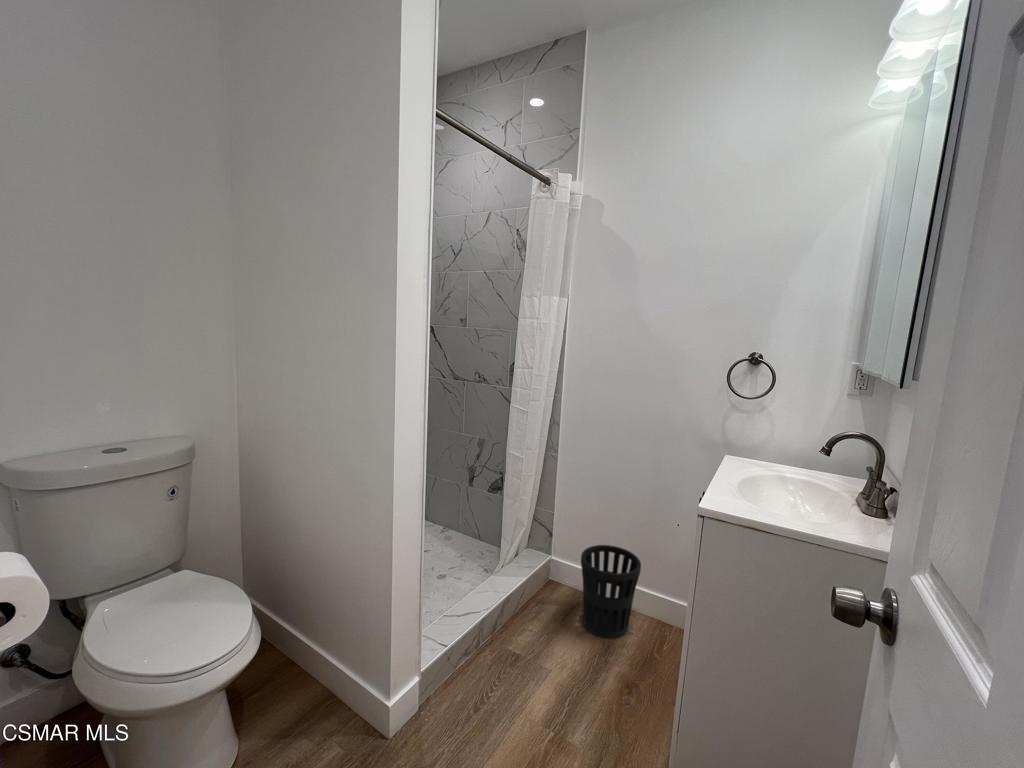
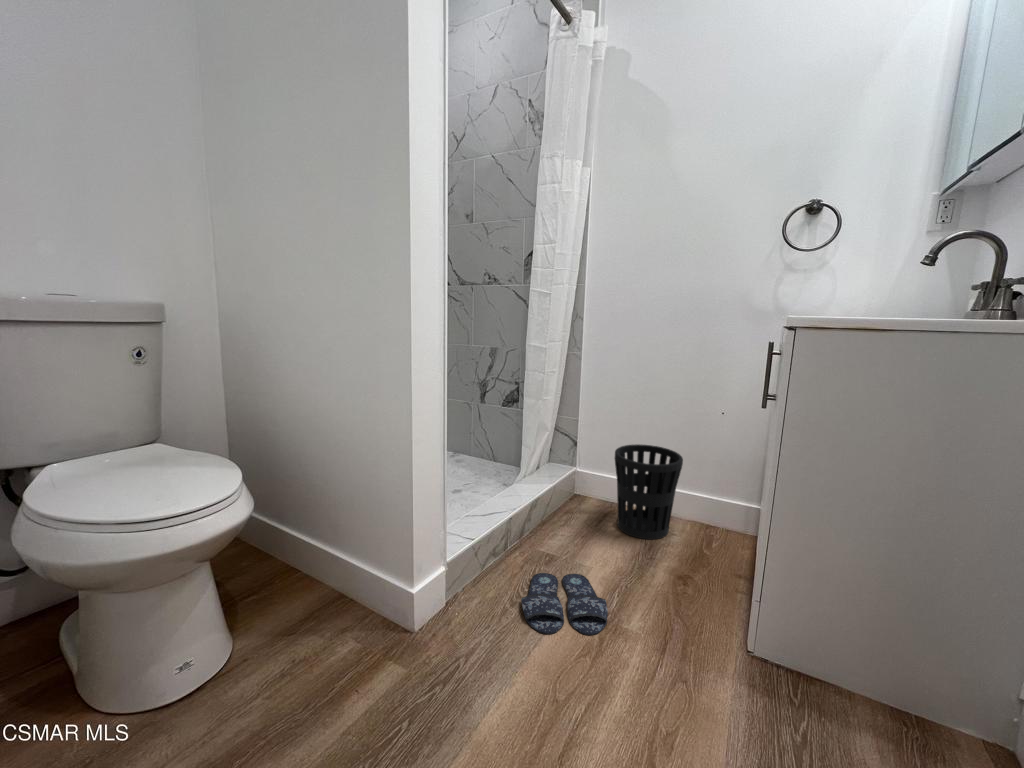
slippers: none [484,675,559,748] -> present [521,573,608,635]

